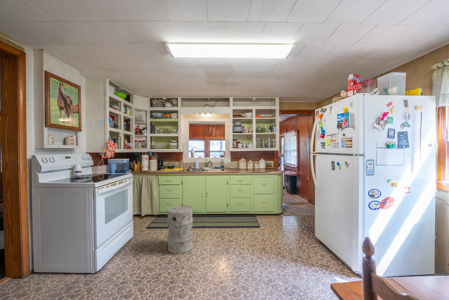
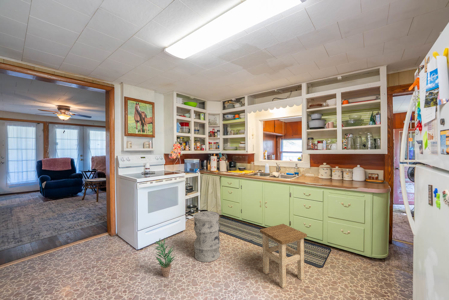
stool: none [233,203,263,247] -> present [260,224,307,288]
potted plant: none [148,238,172,279] -> present [156,239,175,277]

